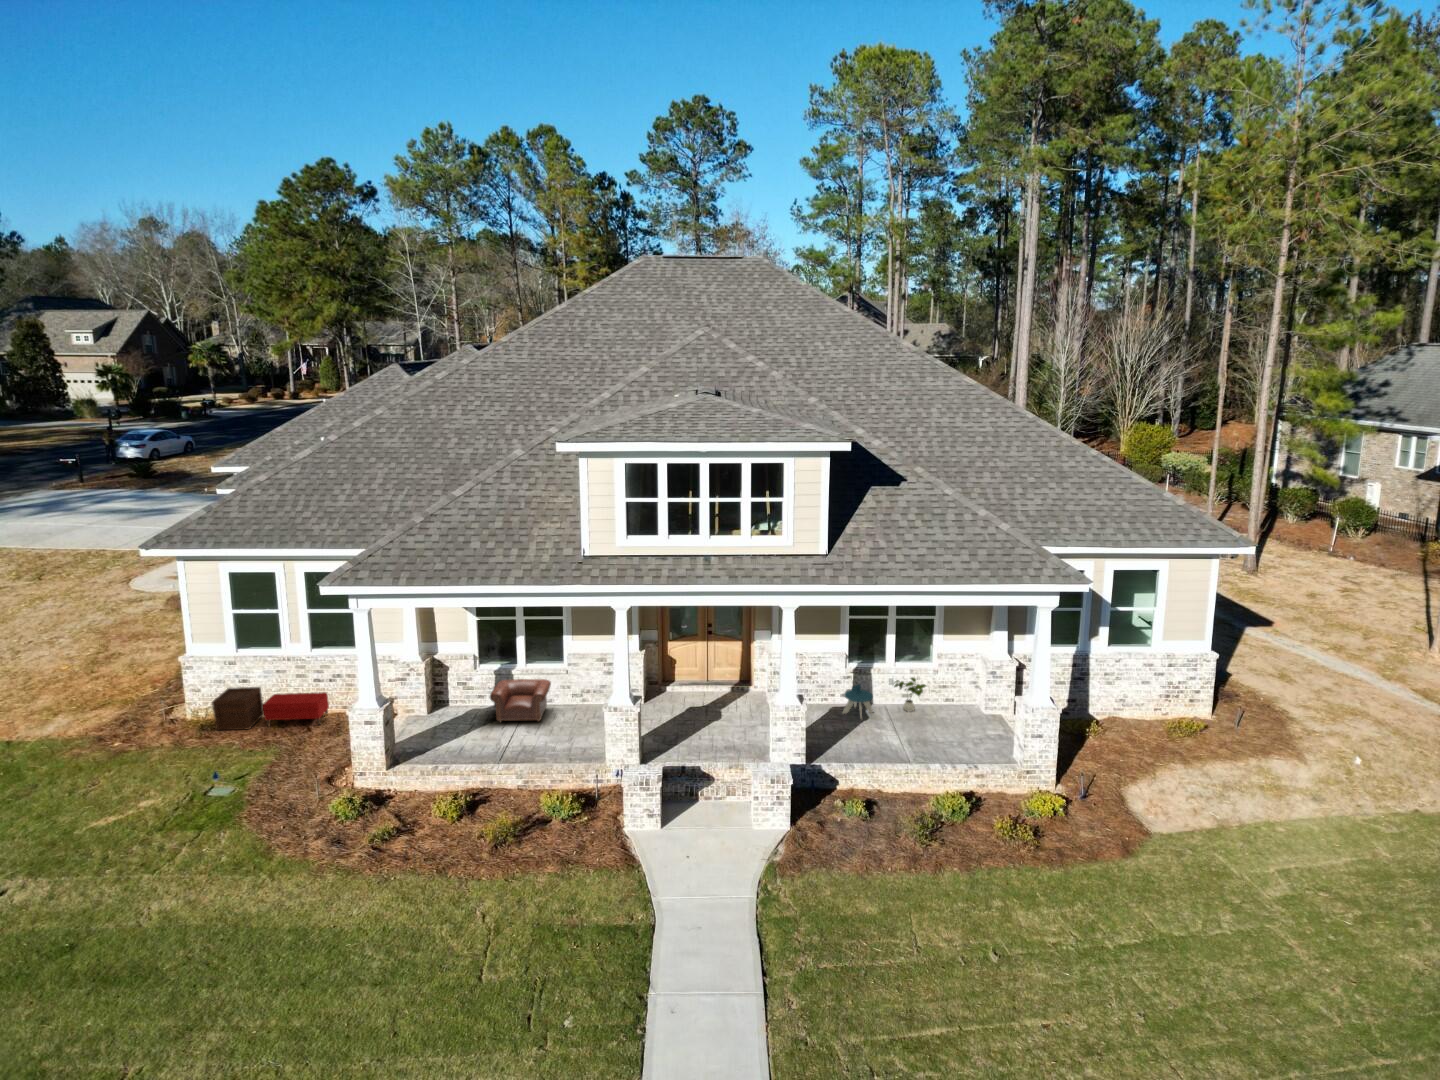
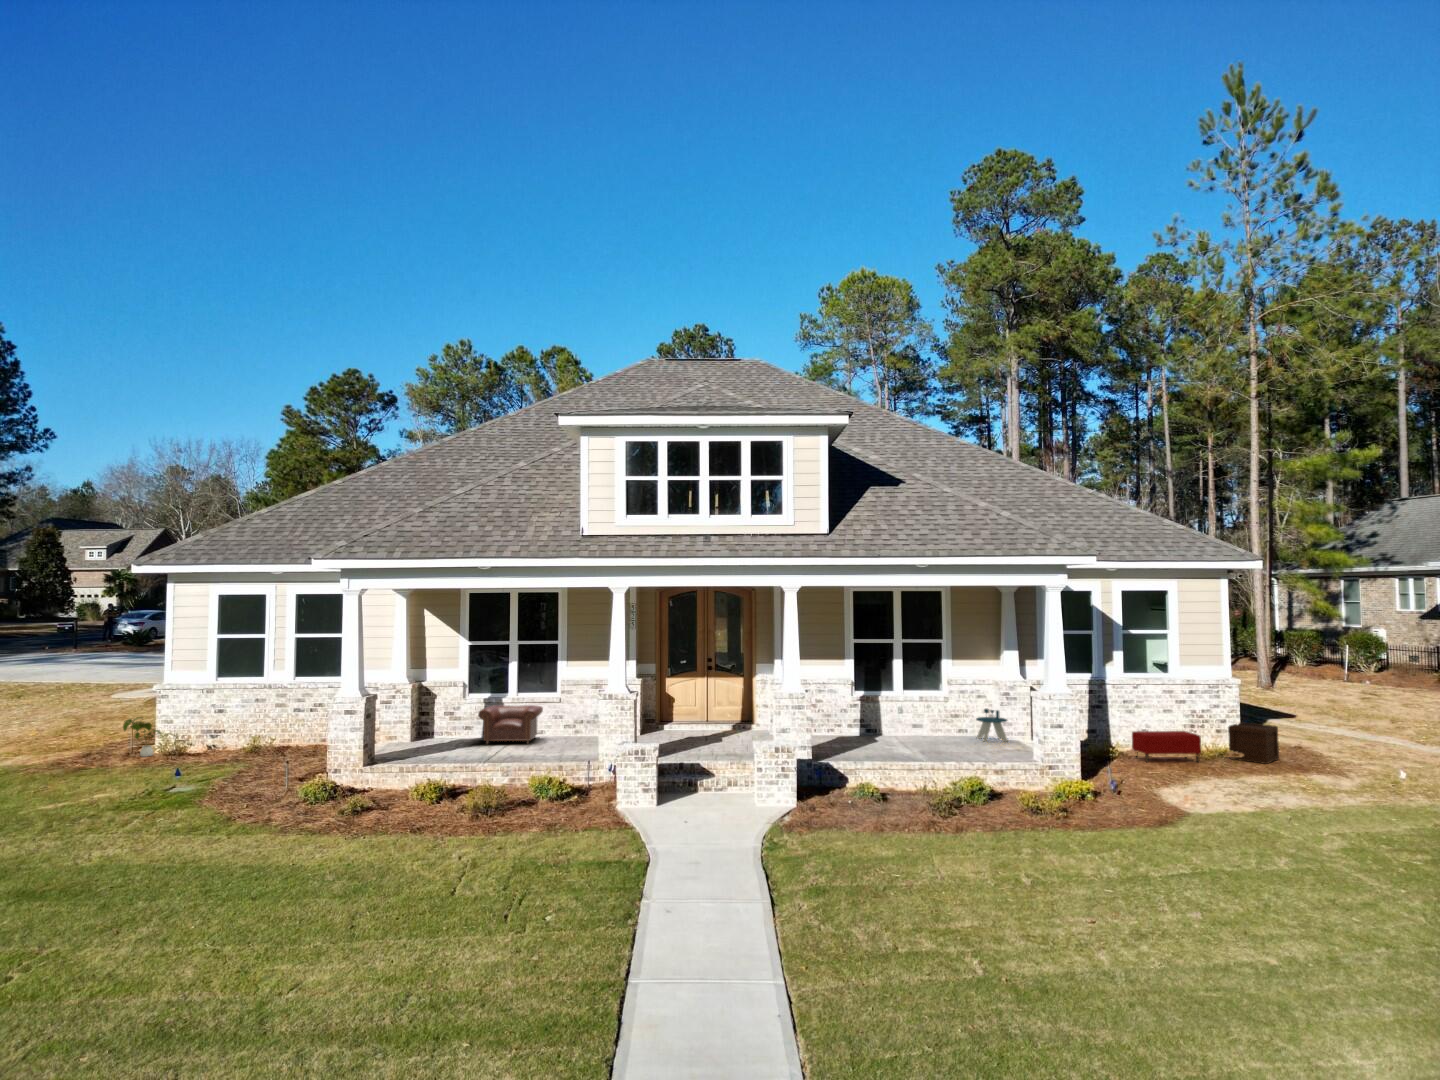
house plant: present [894,677,926,712] -> present [123,718,160,757]
side table: present [843,684,873,718] -> present [976,709,1008,742]
wooden crate: present [212,687,264,730] -> present [1228,722,1279,764]
bench: present [263,692,329,726] -> present [1132,731,1201,762]

